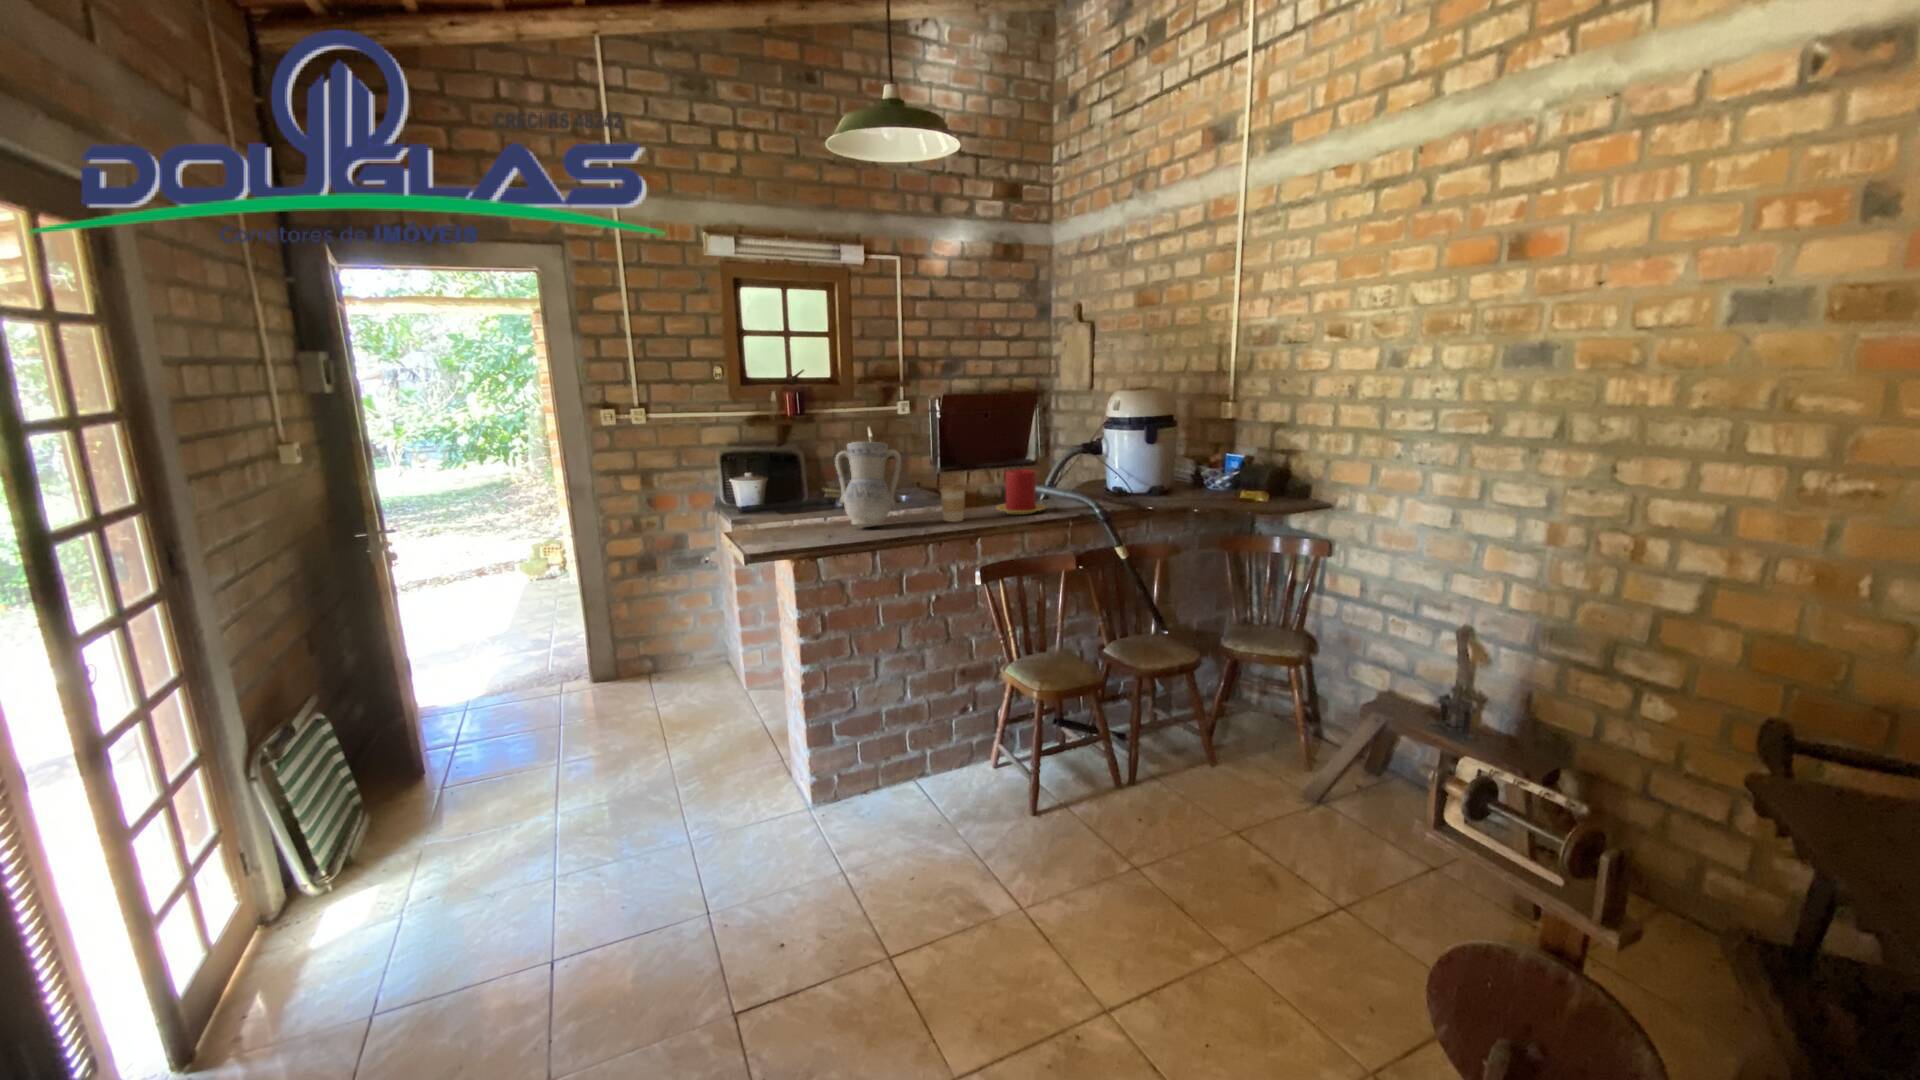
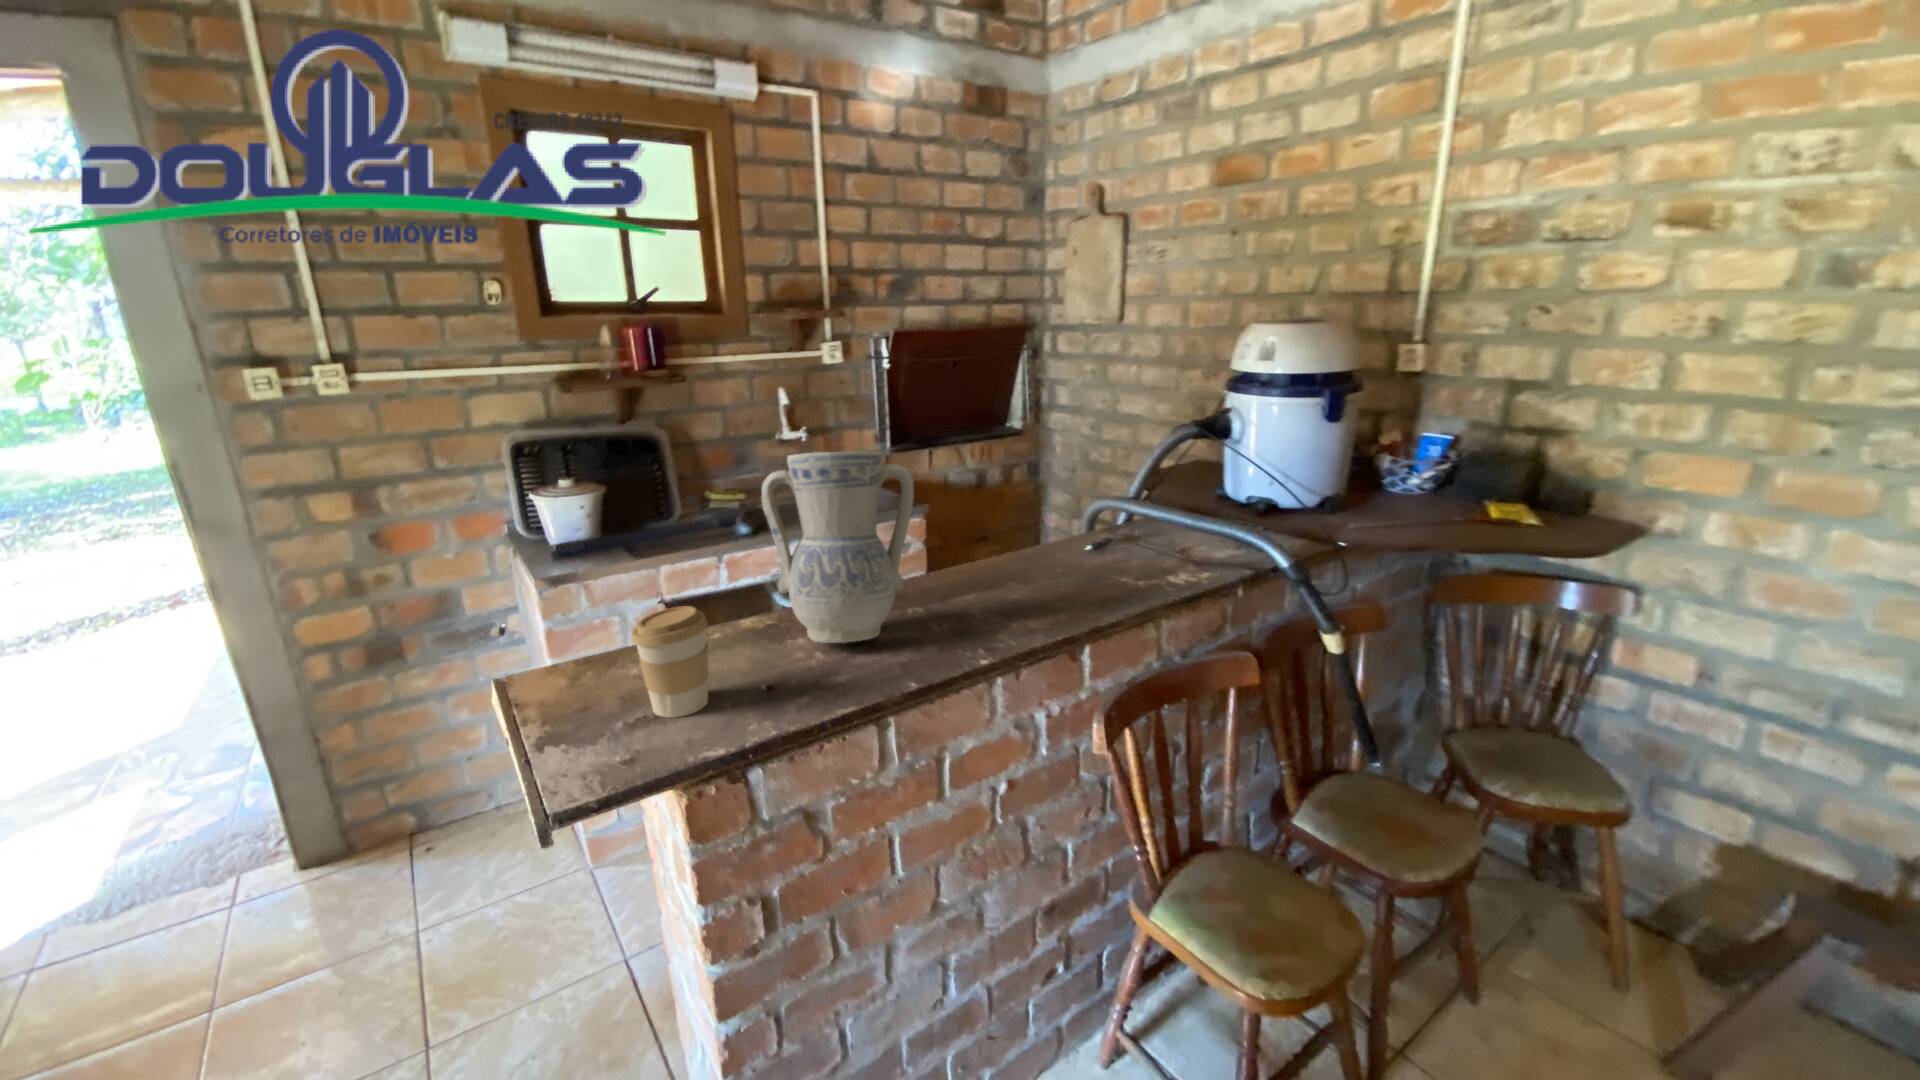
candle: present [996,469,1045,515] -> none [1092,487,1194,584]
coffee cup: present [940,483,966,522] -> present [631,606,709,718]

